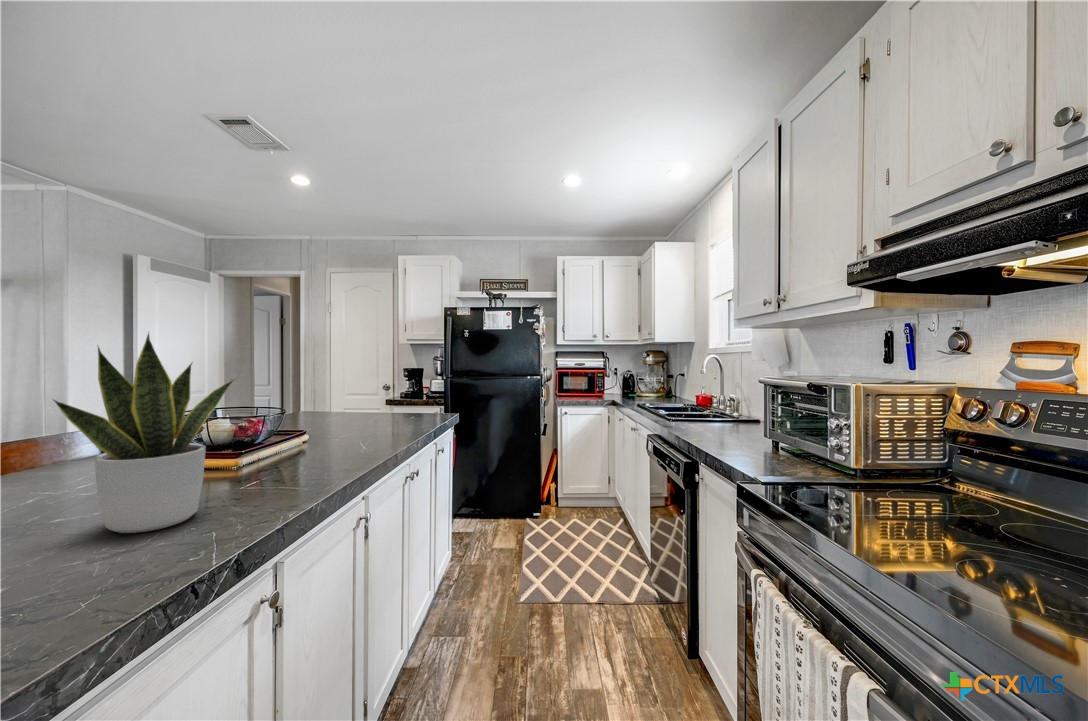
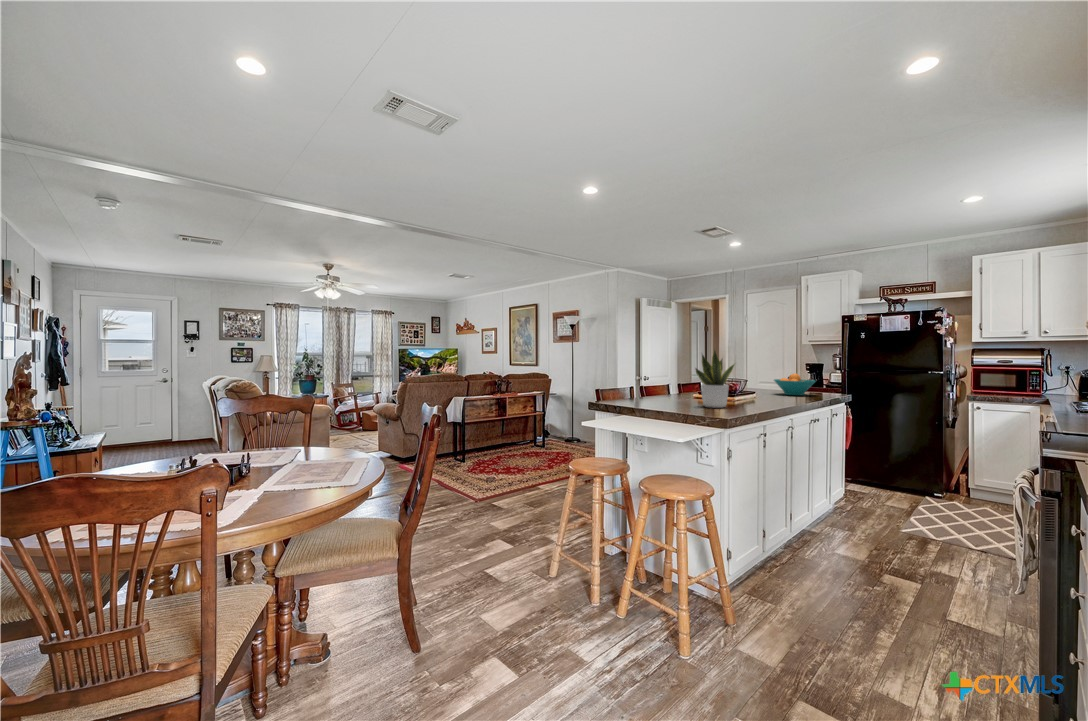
fruit bowl: none [355,388,422,426] -> present [774,373,815,395]

